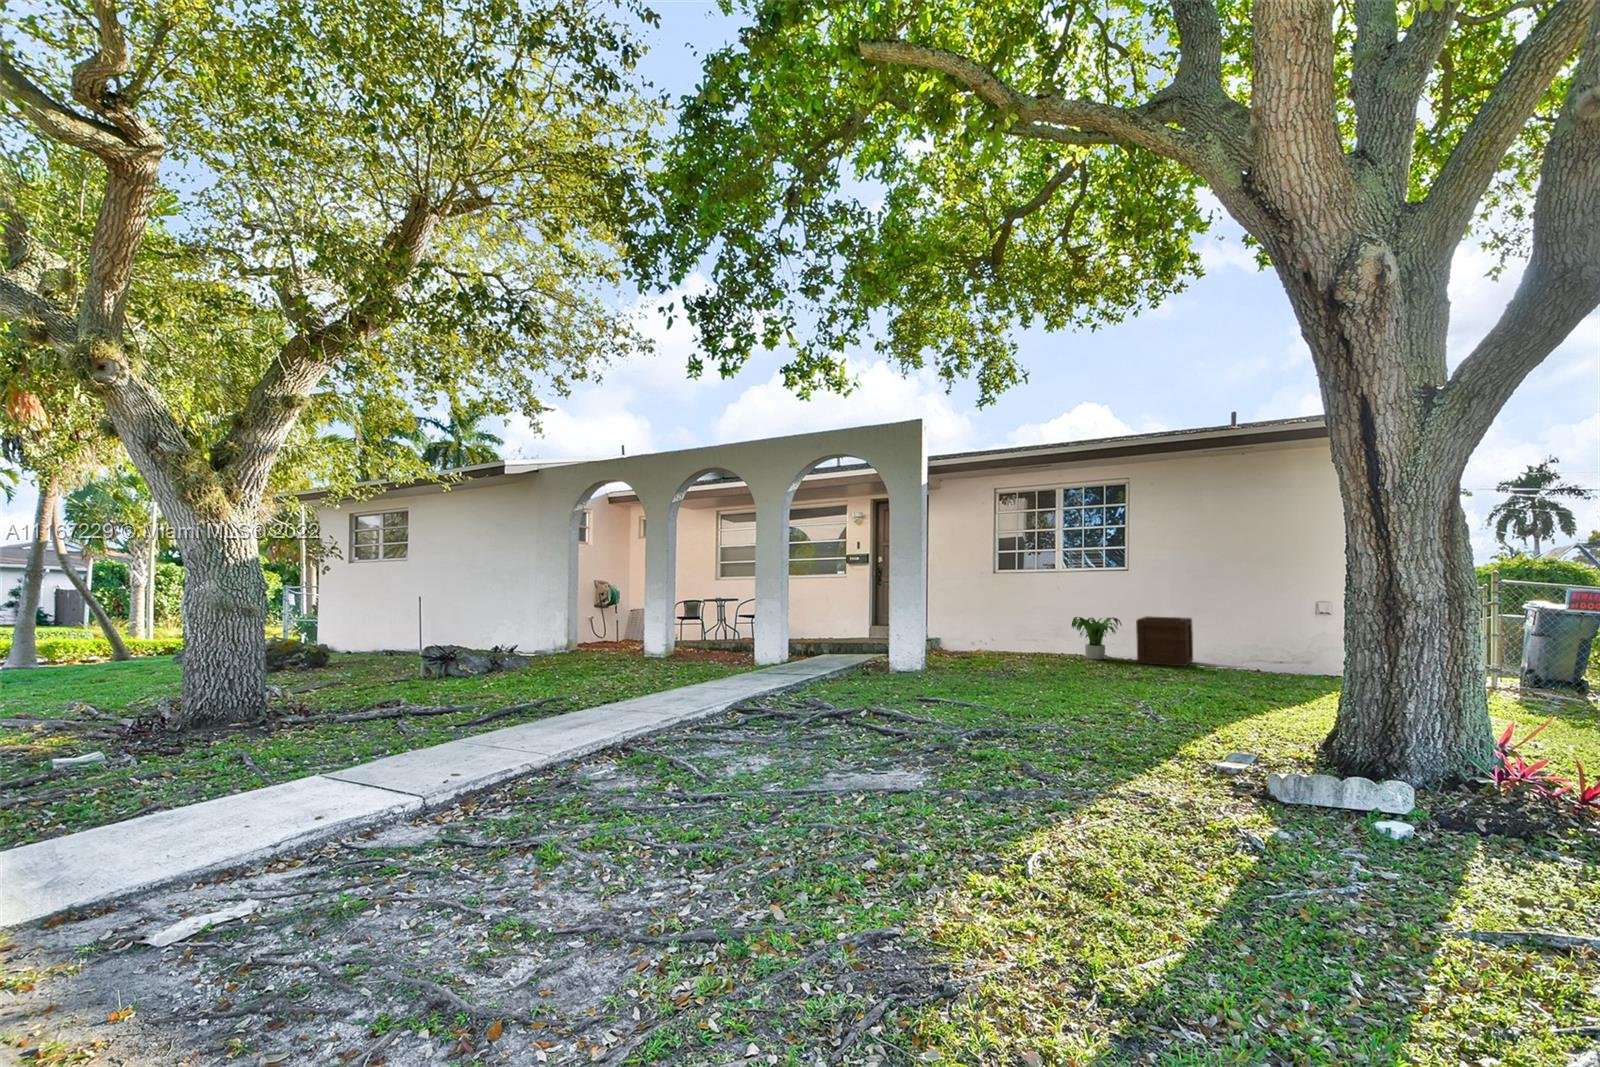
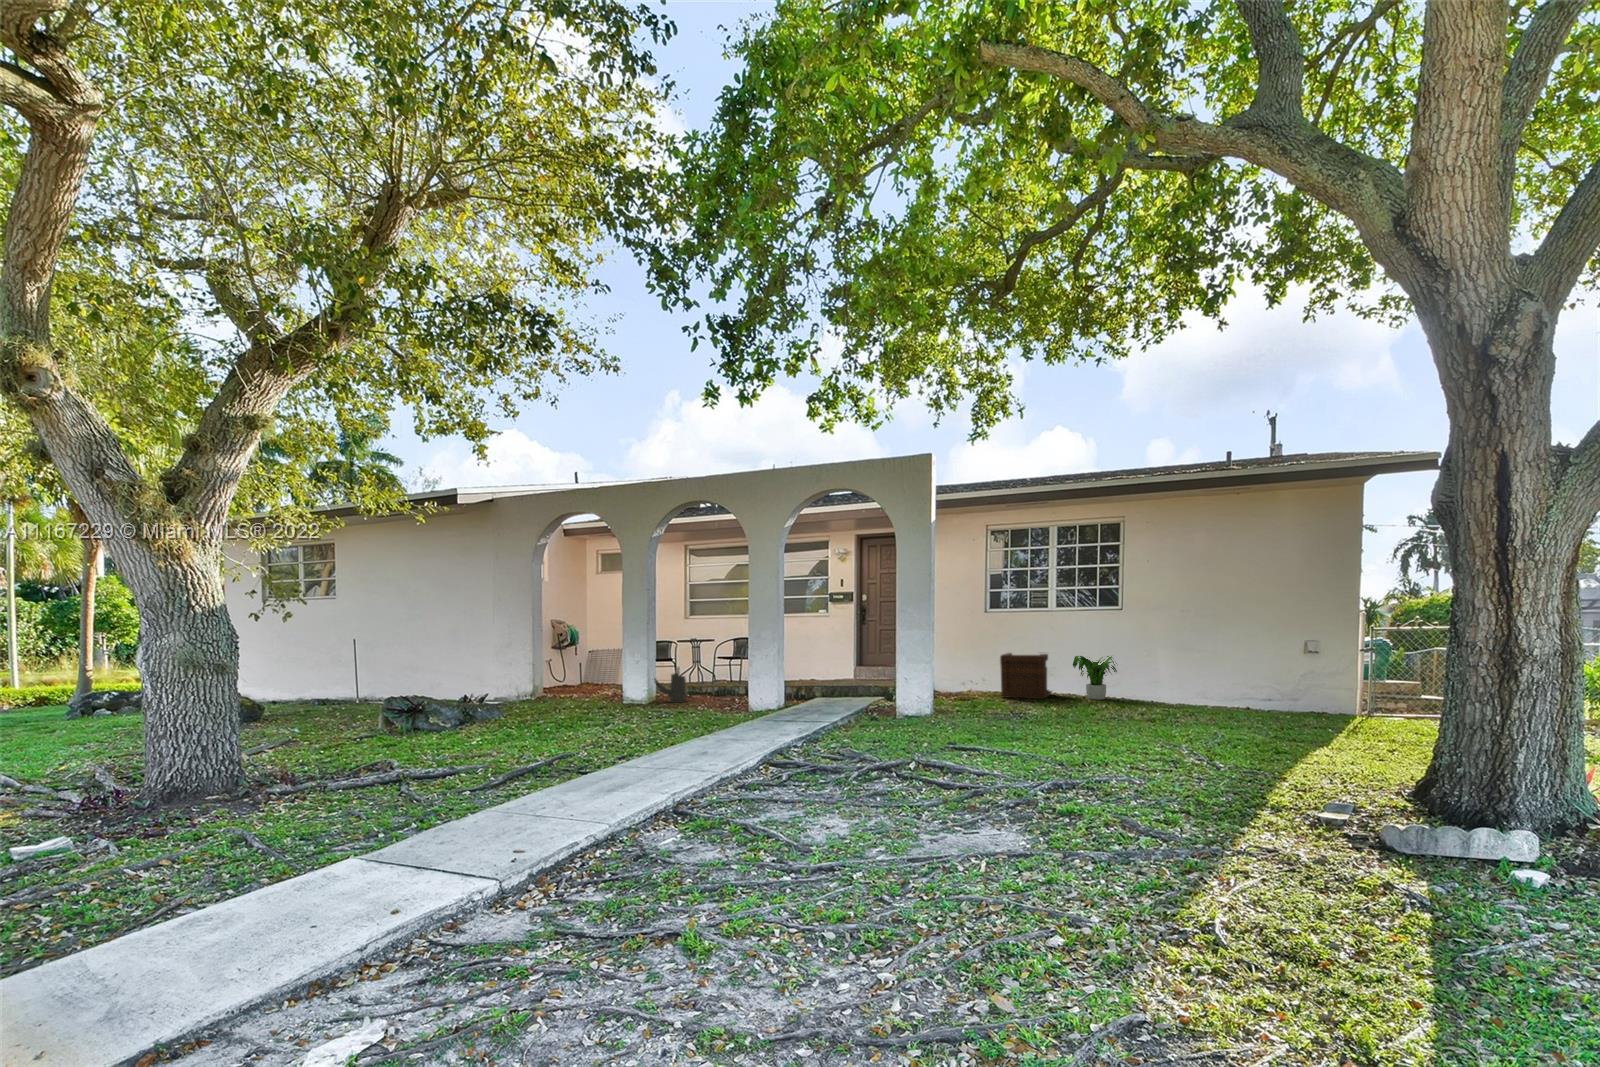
wooden crate: present [1136,616,1193,666] -> present [1000,653,1052,699]
watering can: none [673,622,712,655] -> present [654,667,687,703]

